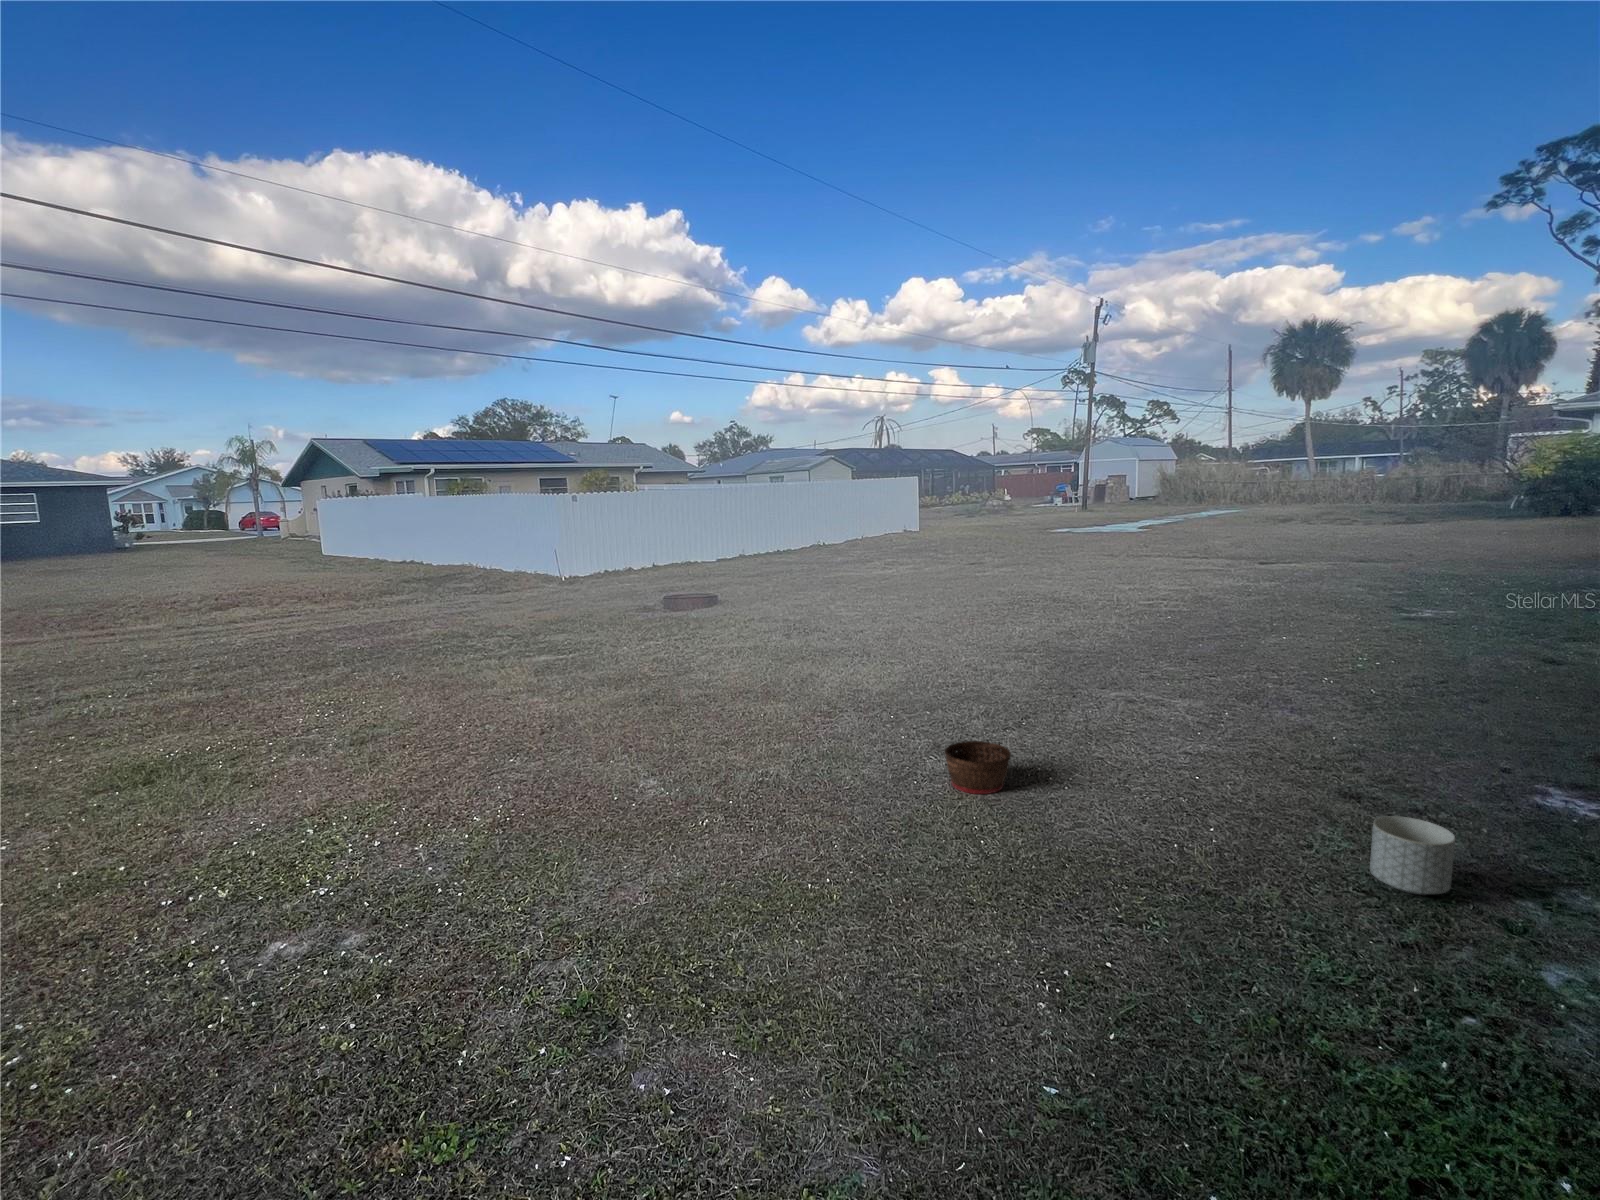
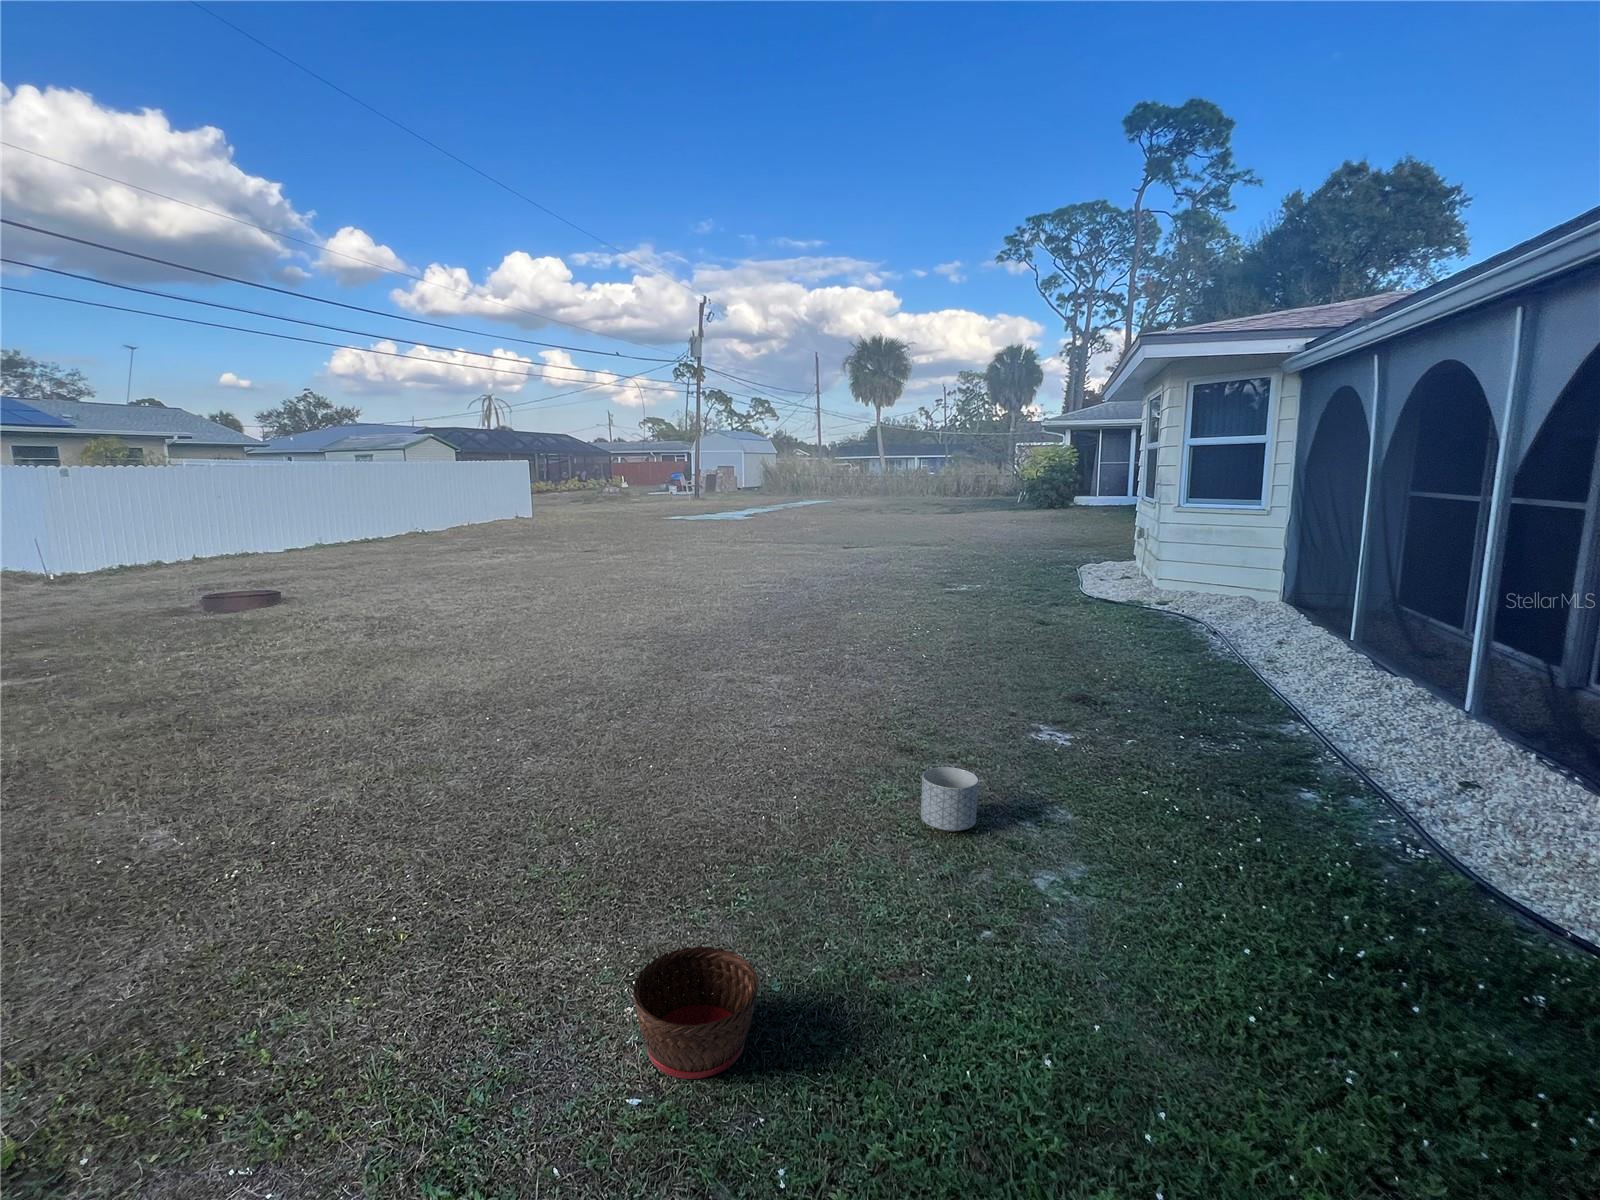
basket: present [945,741,1011,794] -> present [633,946,758,1079]

